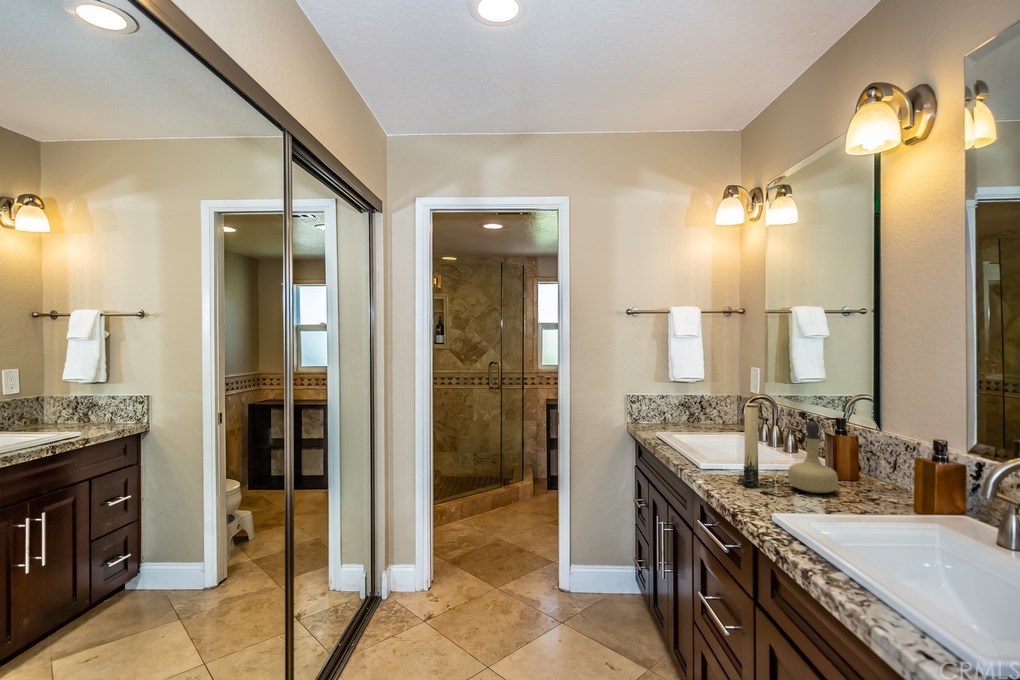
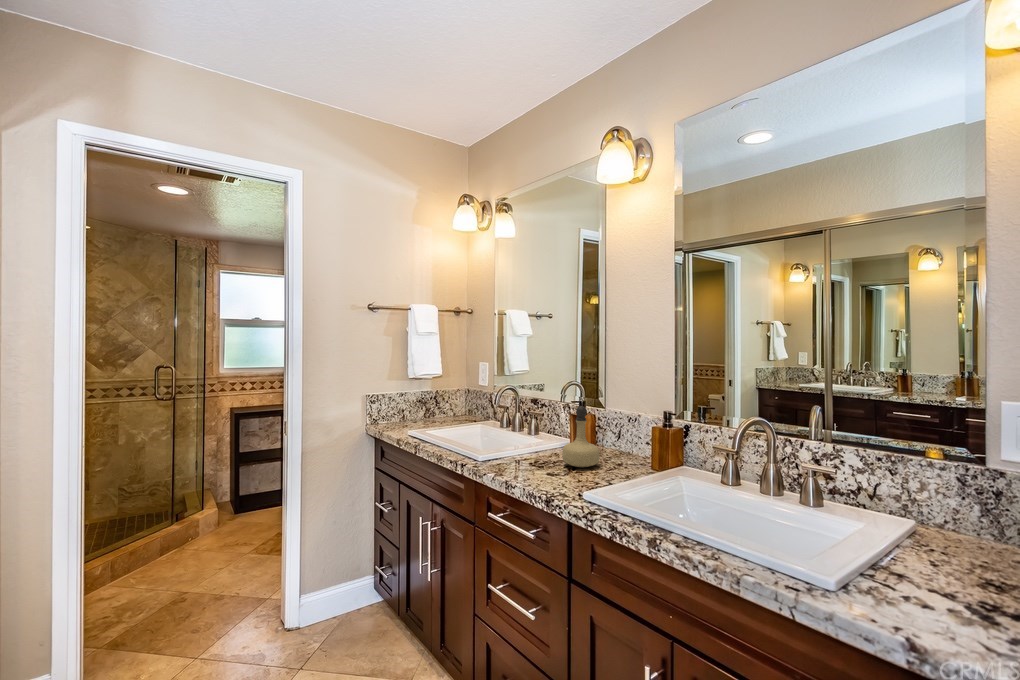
candle: present [737,403,759,488] -> none [522,394,543,472]

